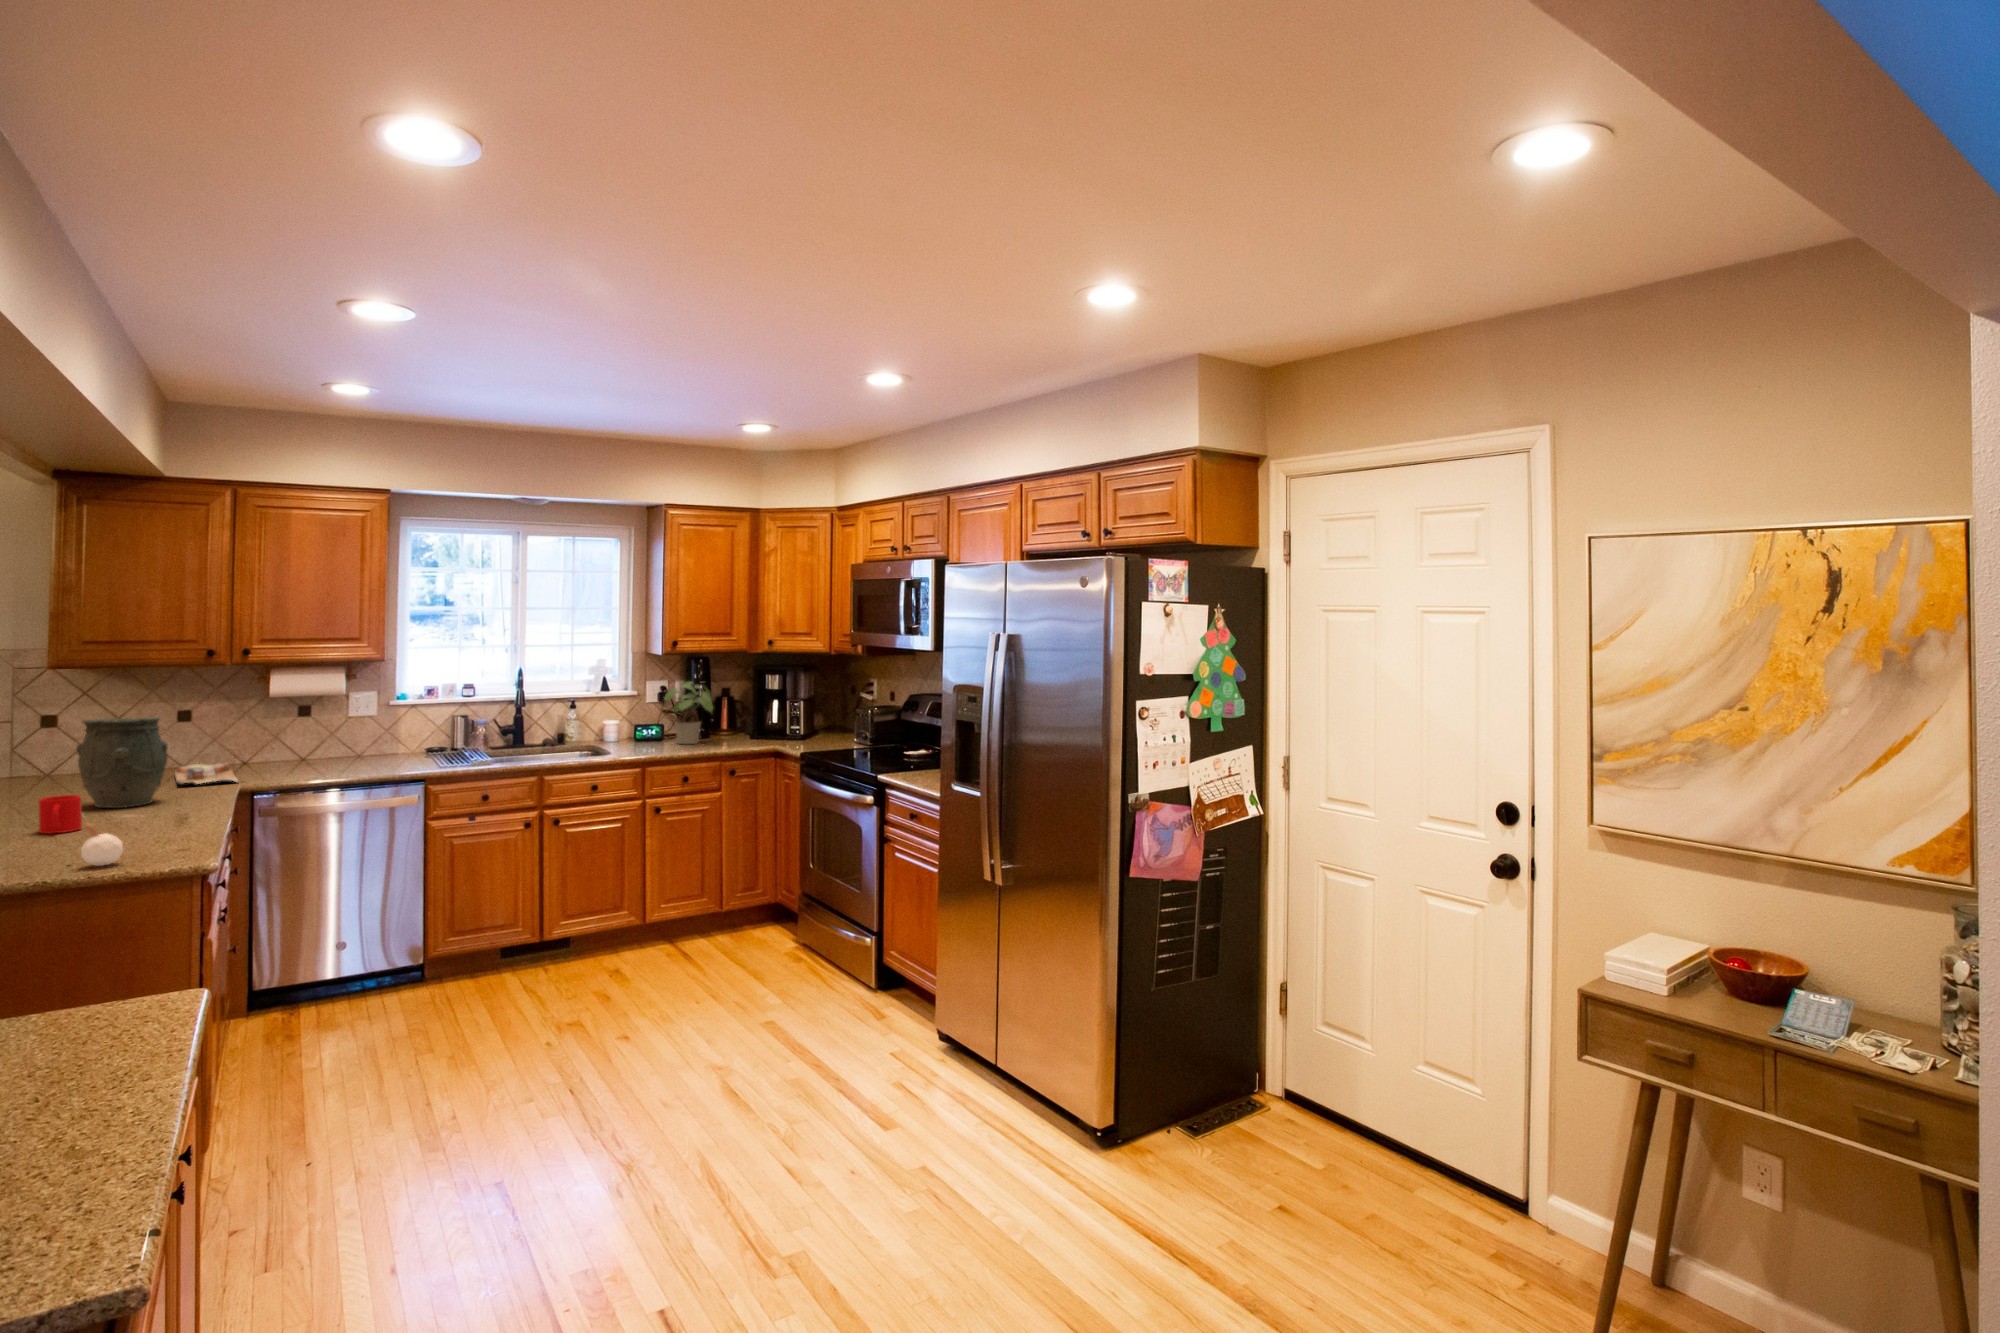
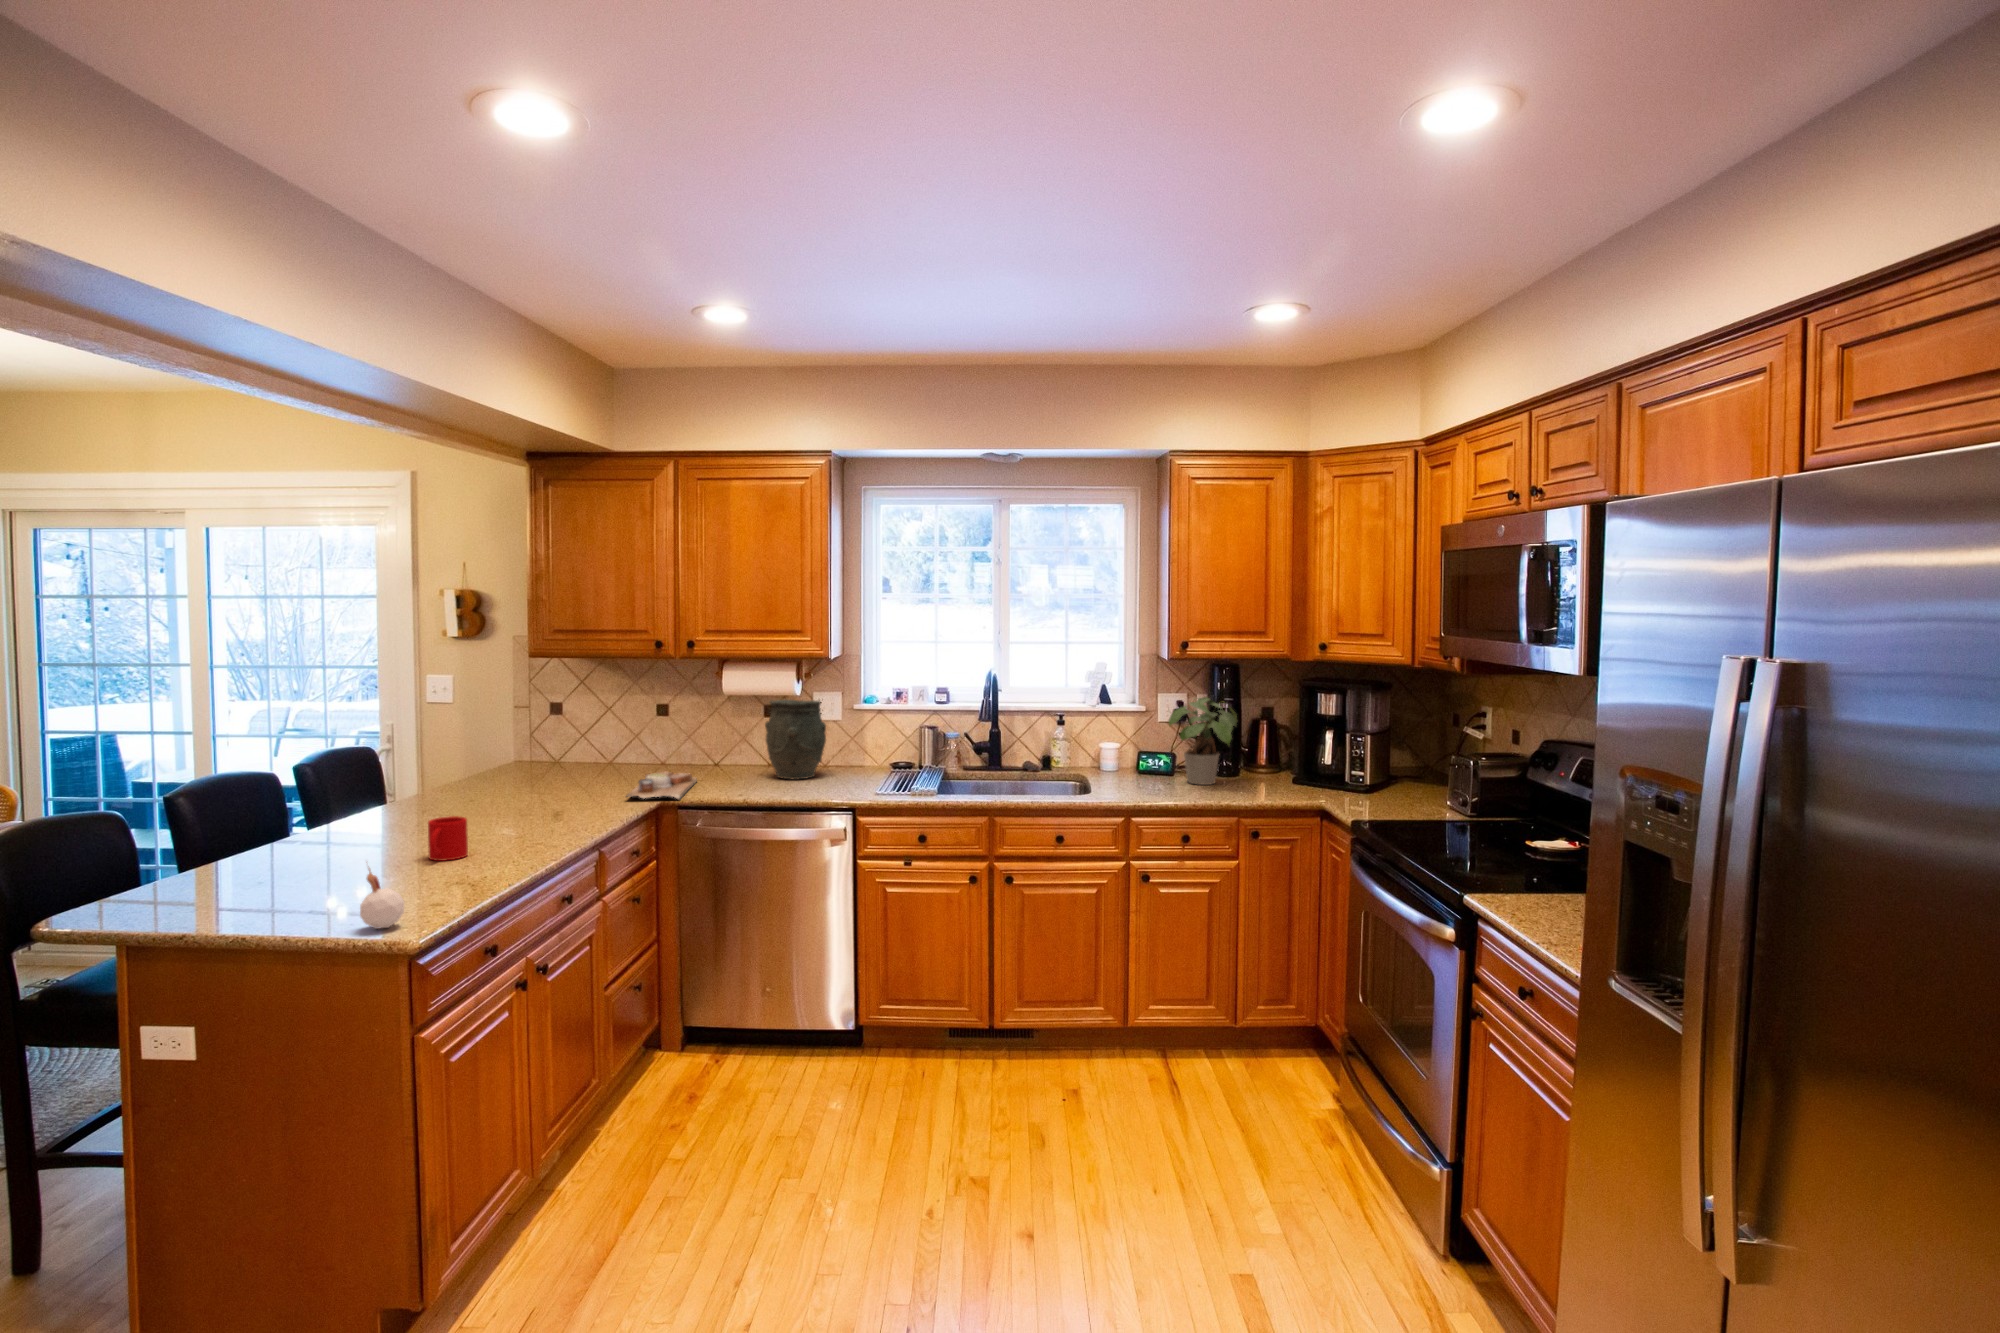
vase: present [76,717,168,808] -> present [765,700,826,780]

